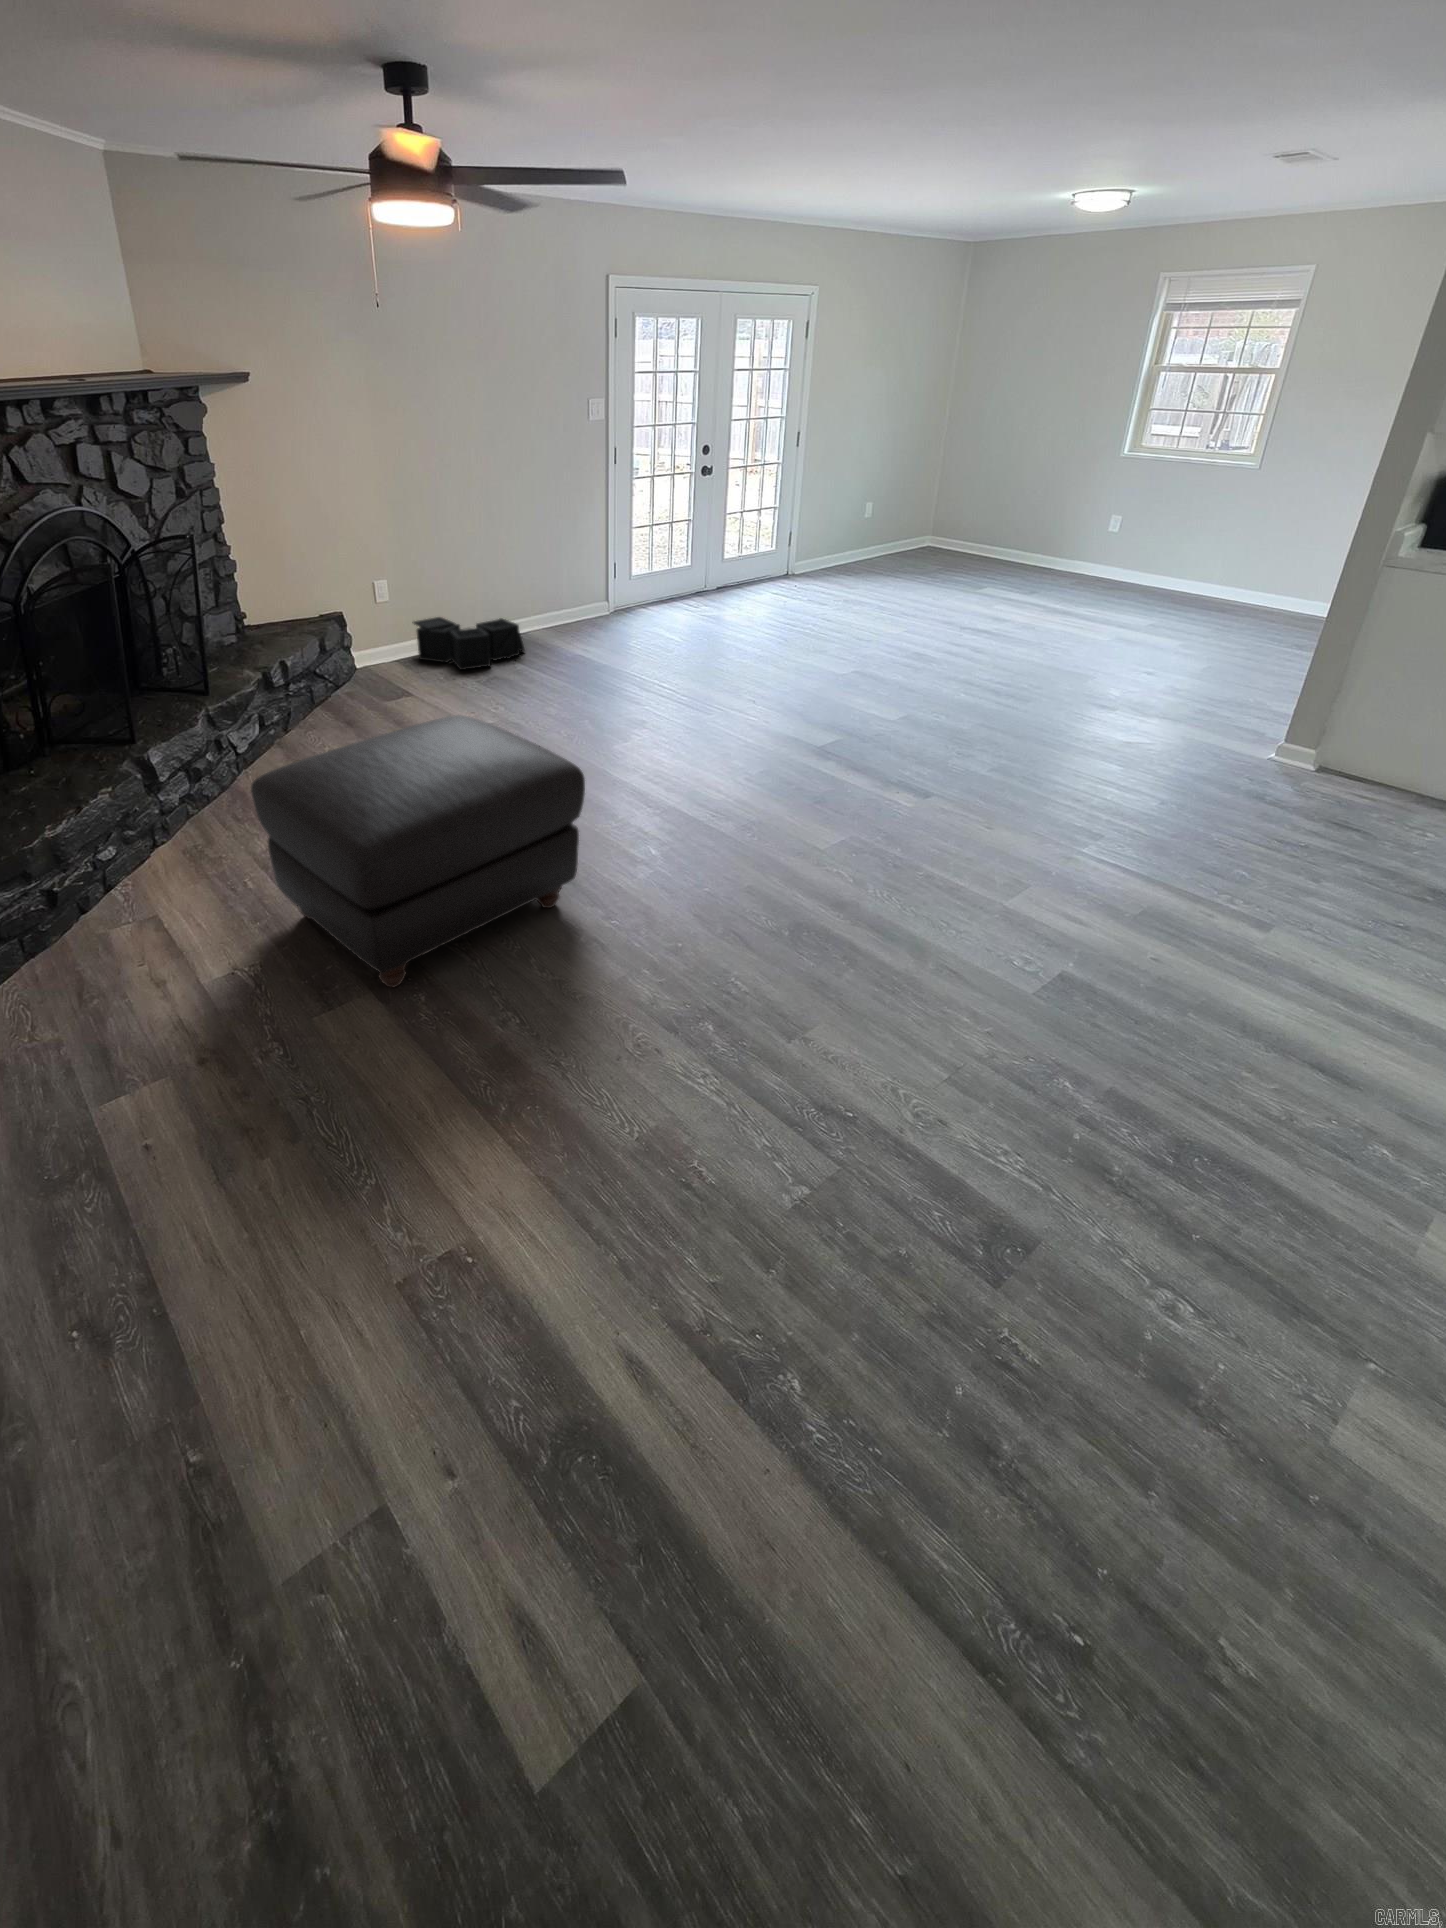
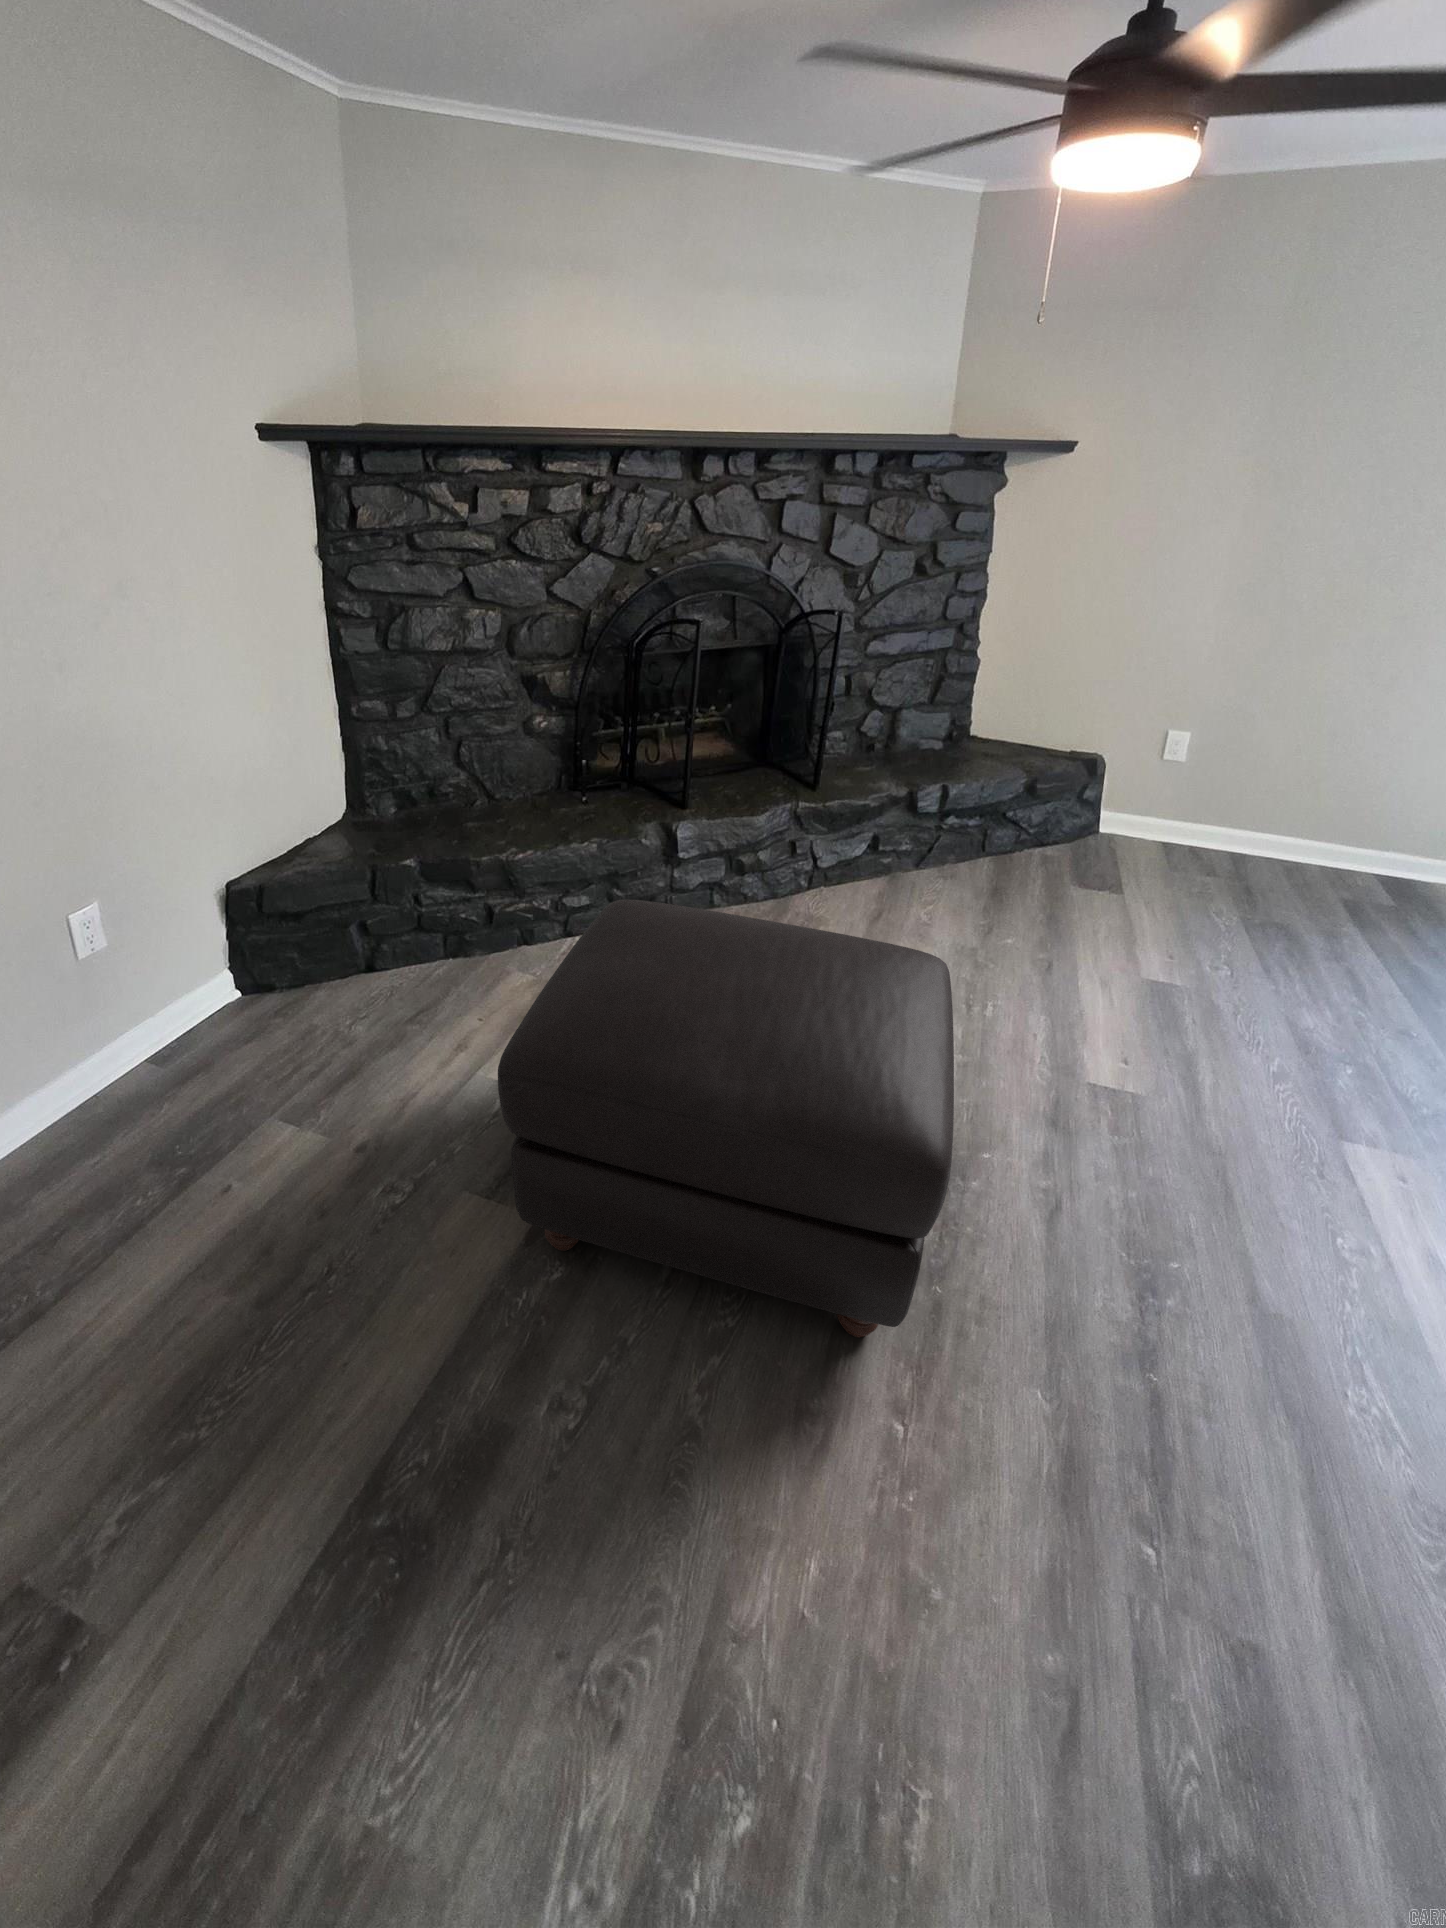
storage bin: present [414,617,525,670] -> none [1199,804,1395,926]

